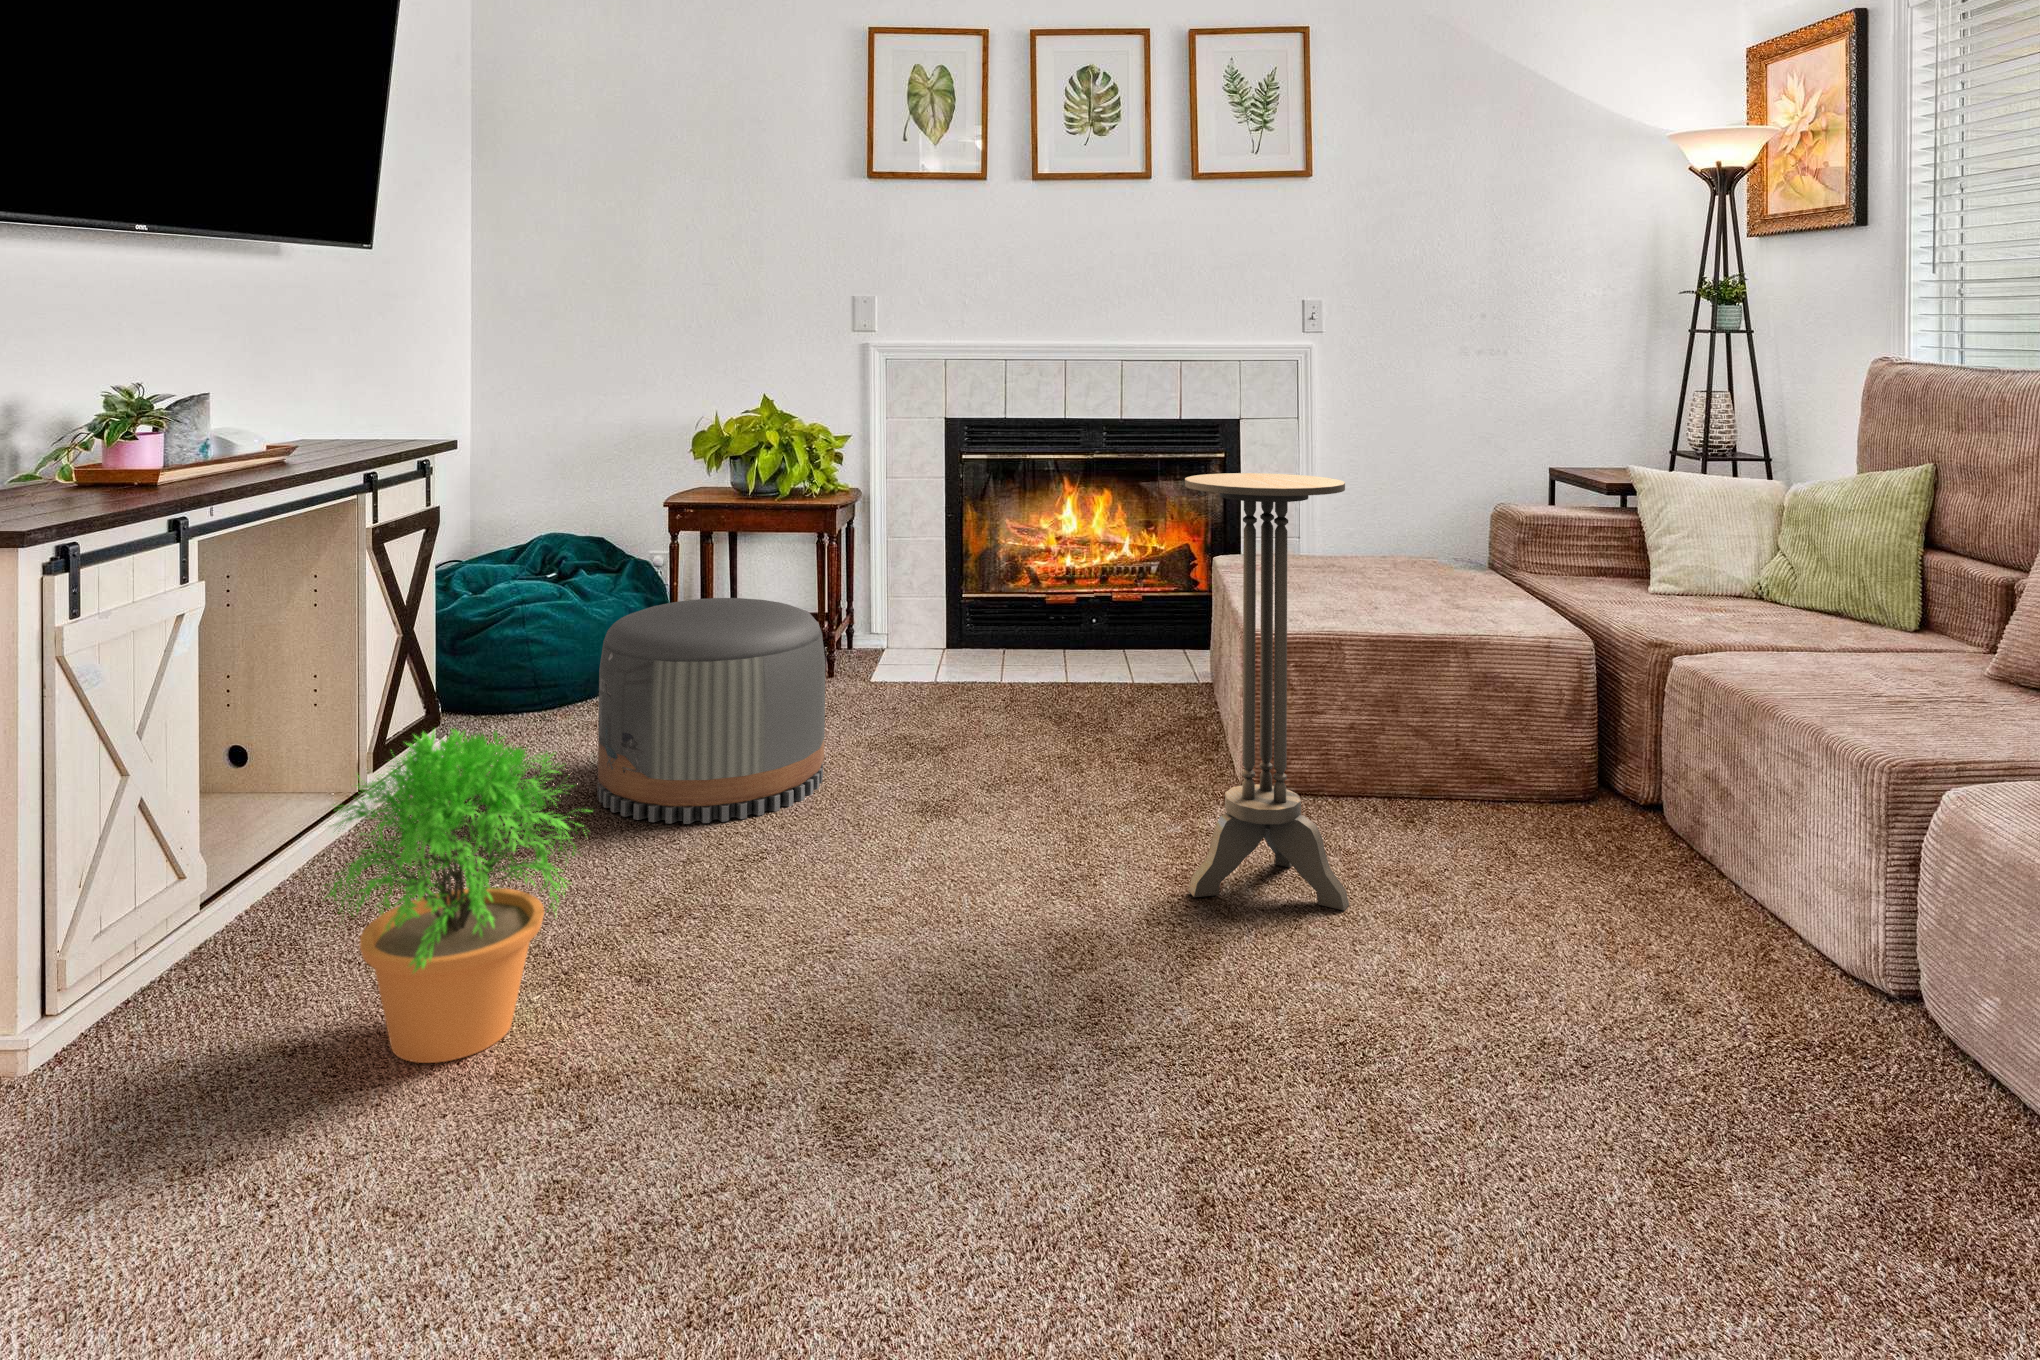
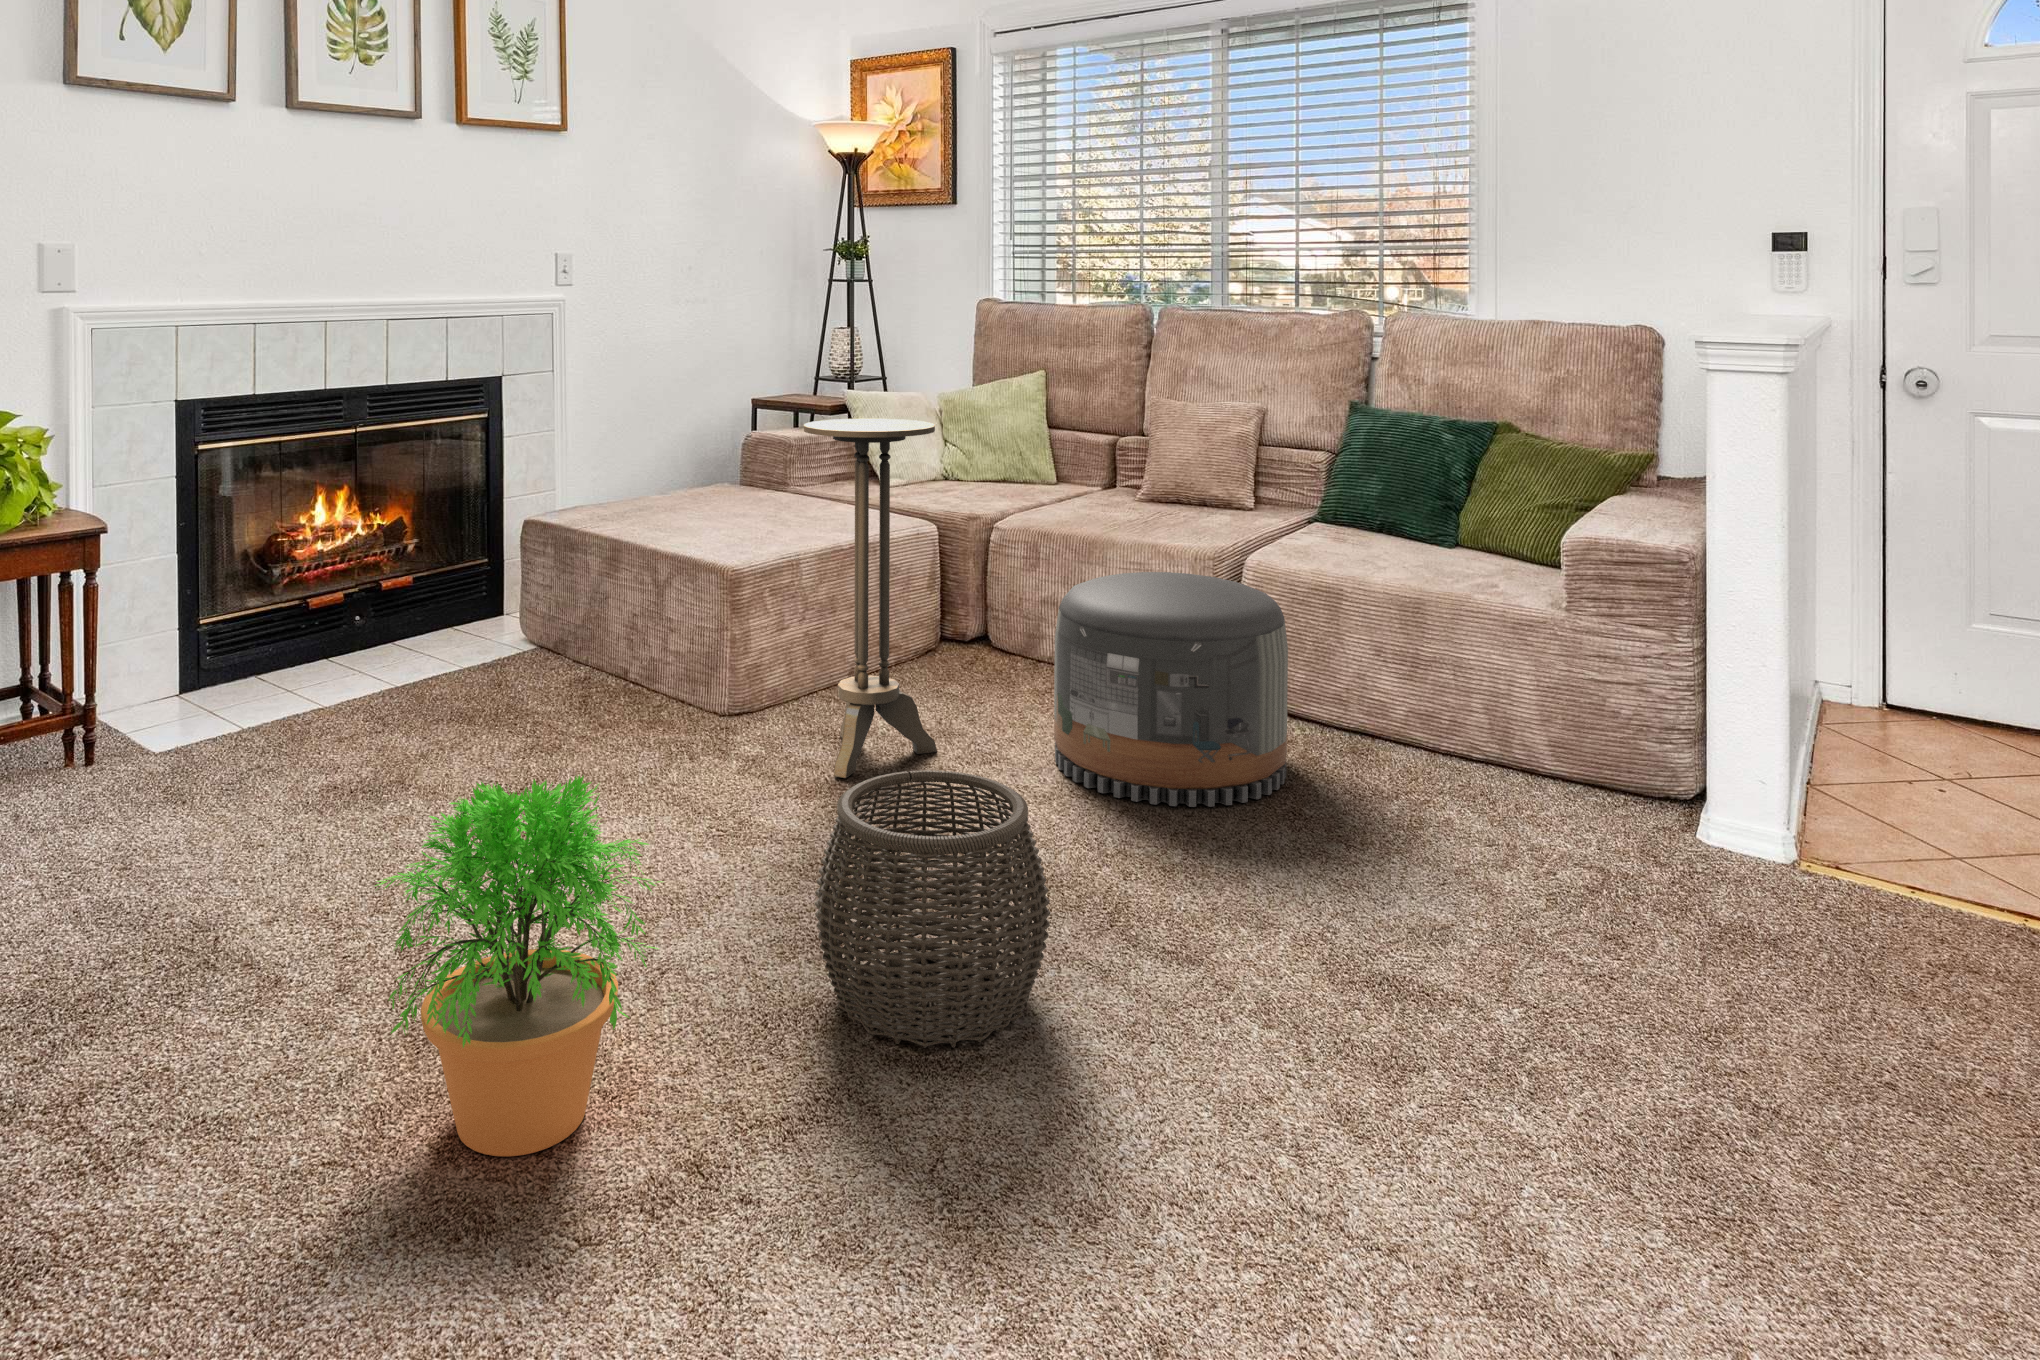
pouf: present [598,598,825,824] -> present [1054,572,1288,807]
woven basket: none [660,854,944,1201] -> present [815,770,1050,1048]

